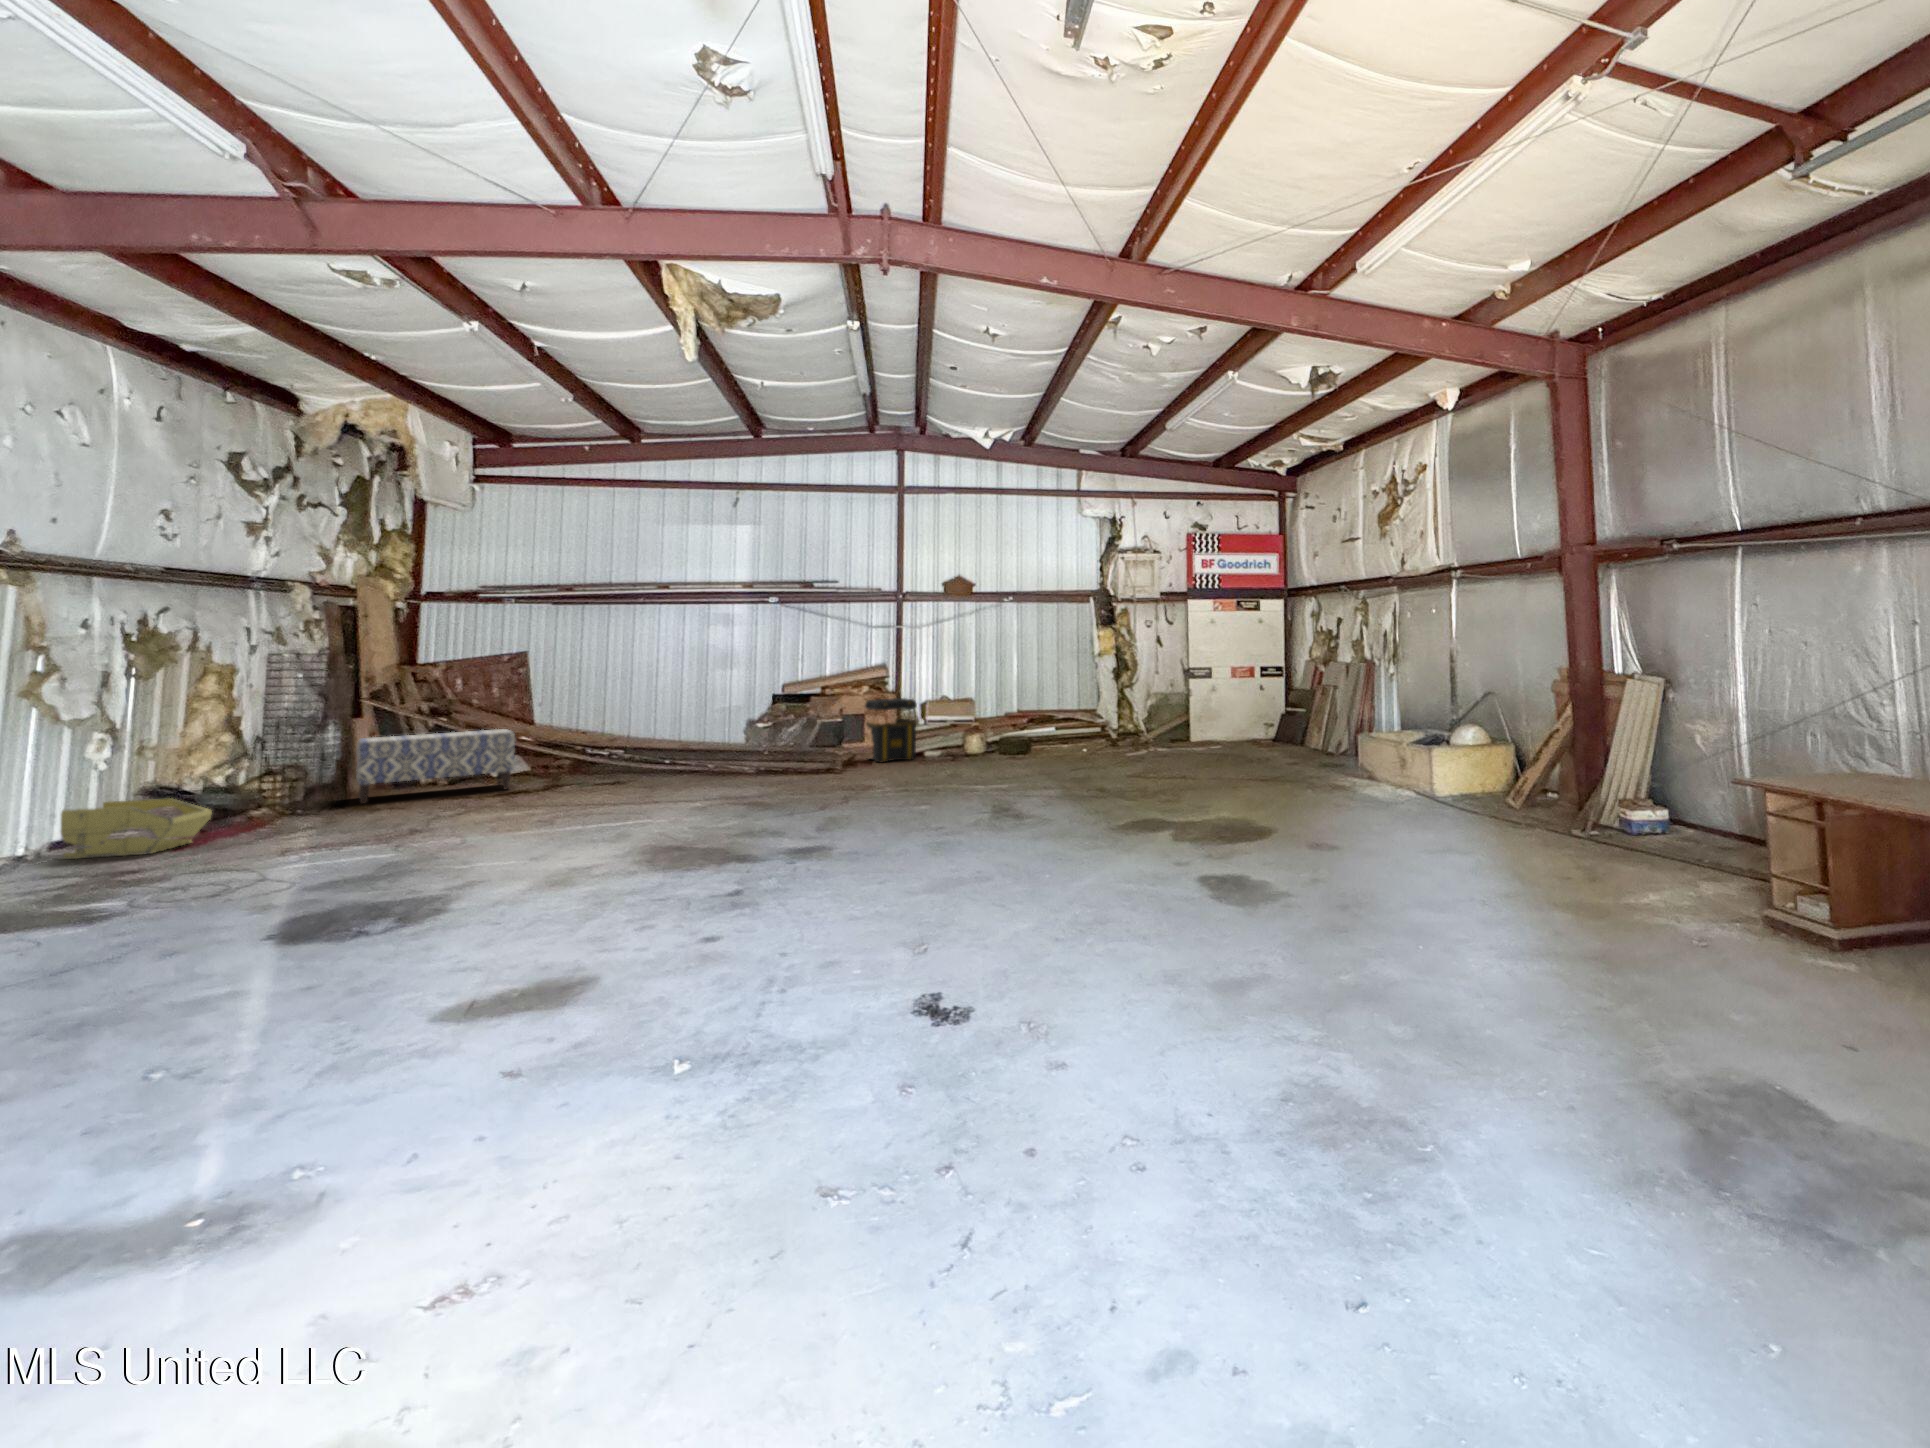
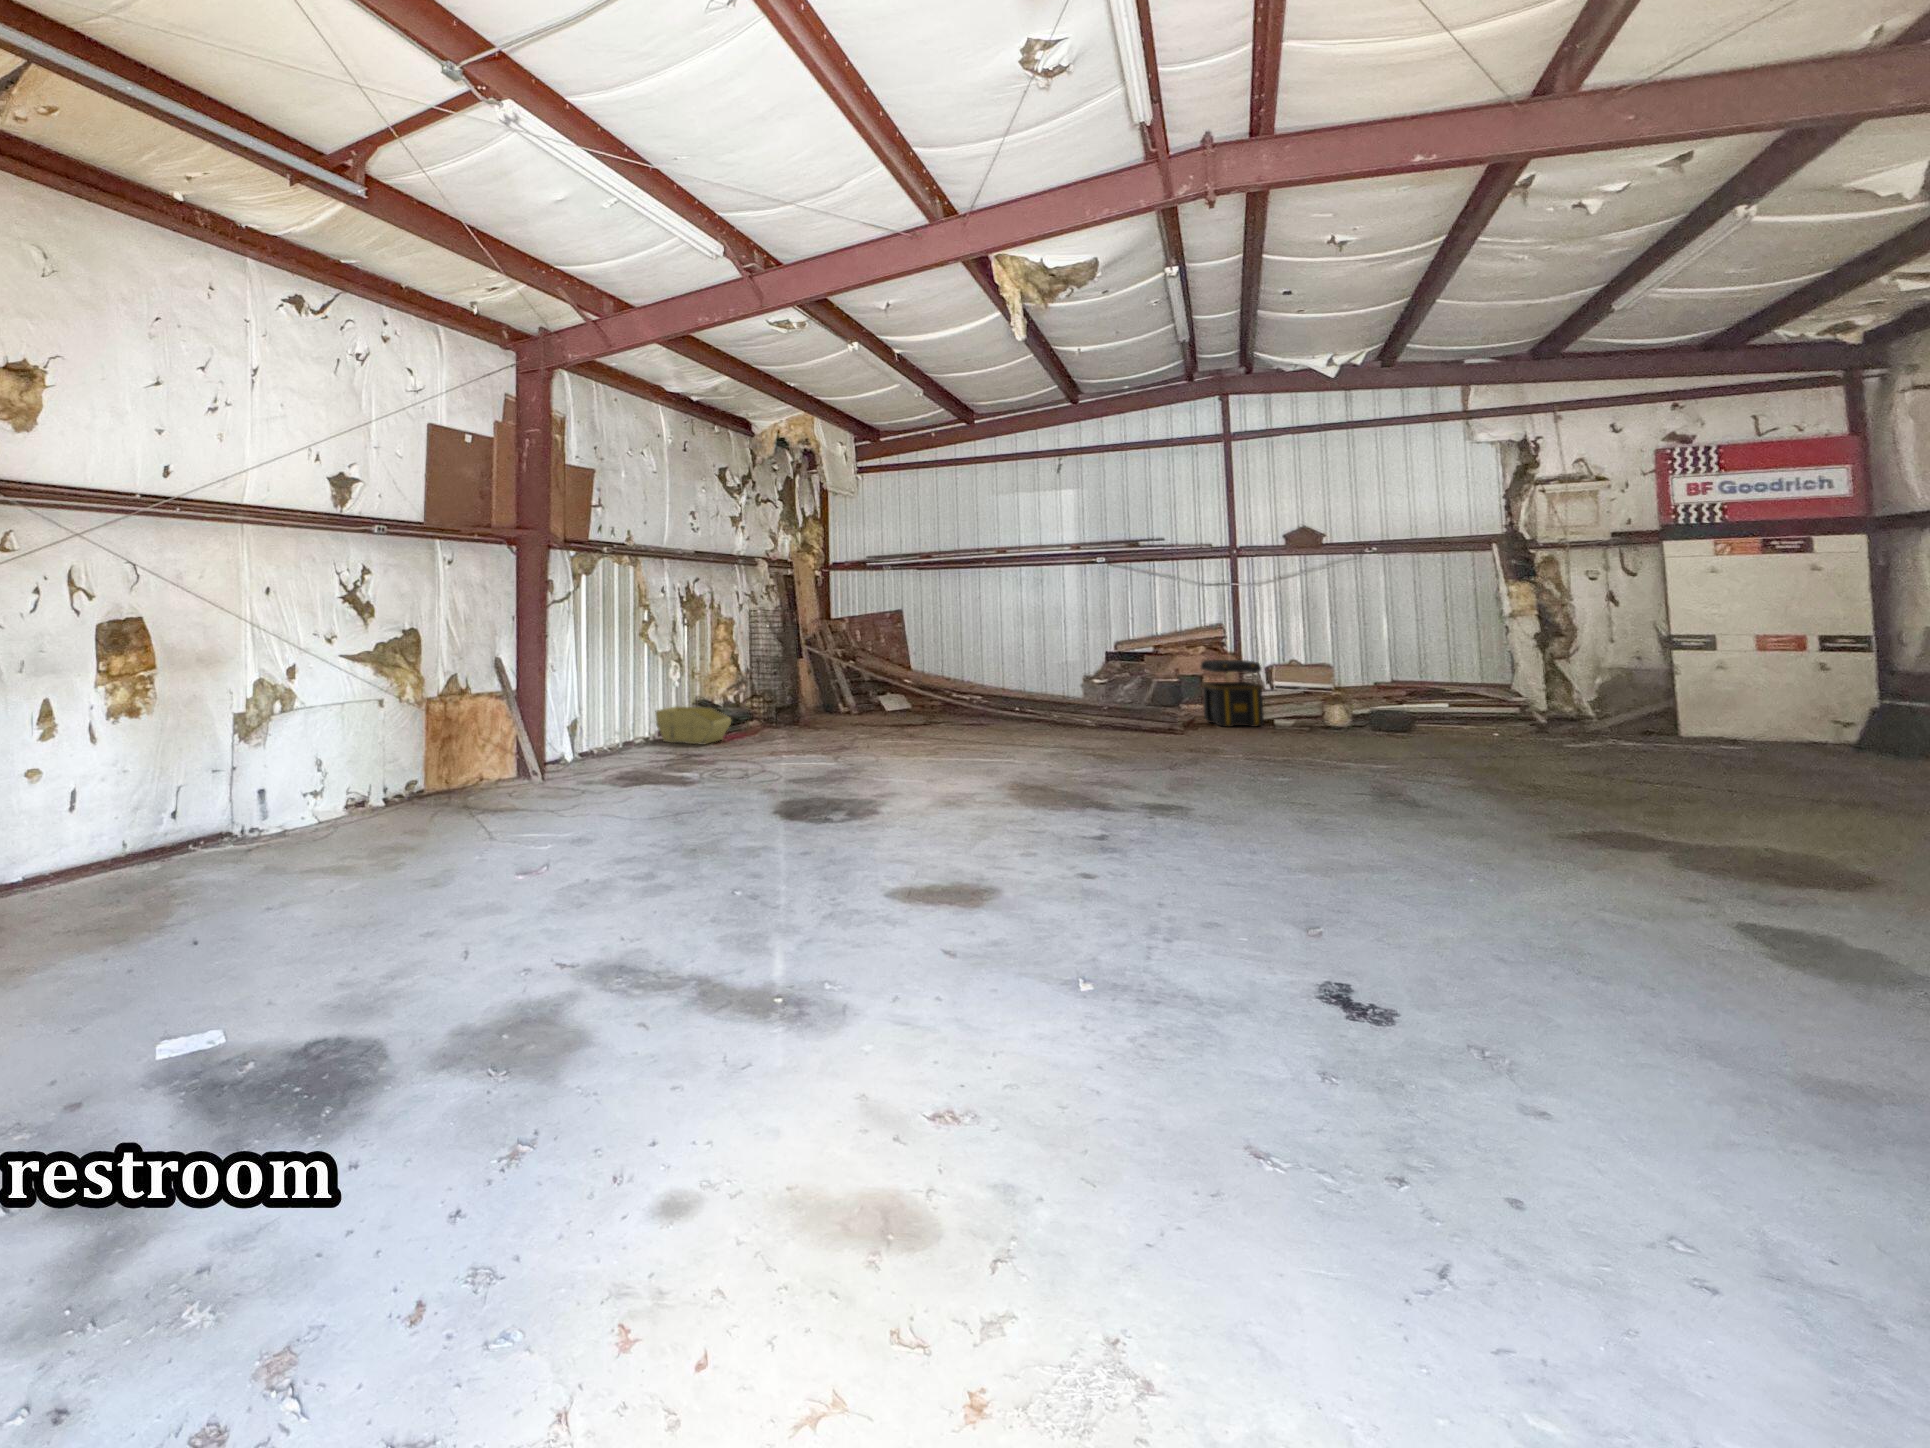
bench: present [356,729,515,803] -> none [802,671,901,722]

